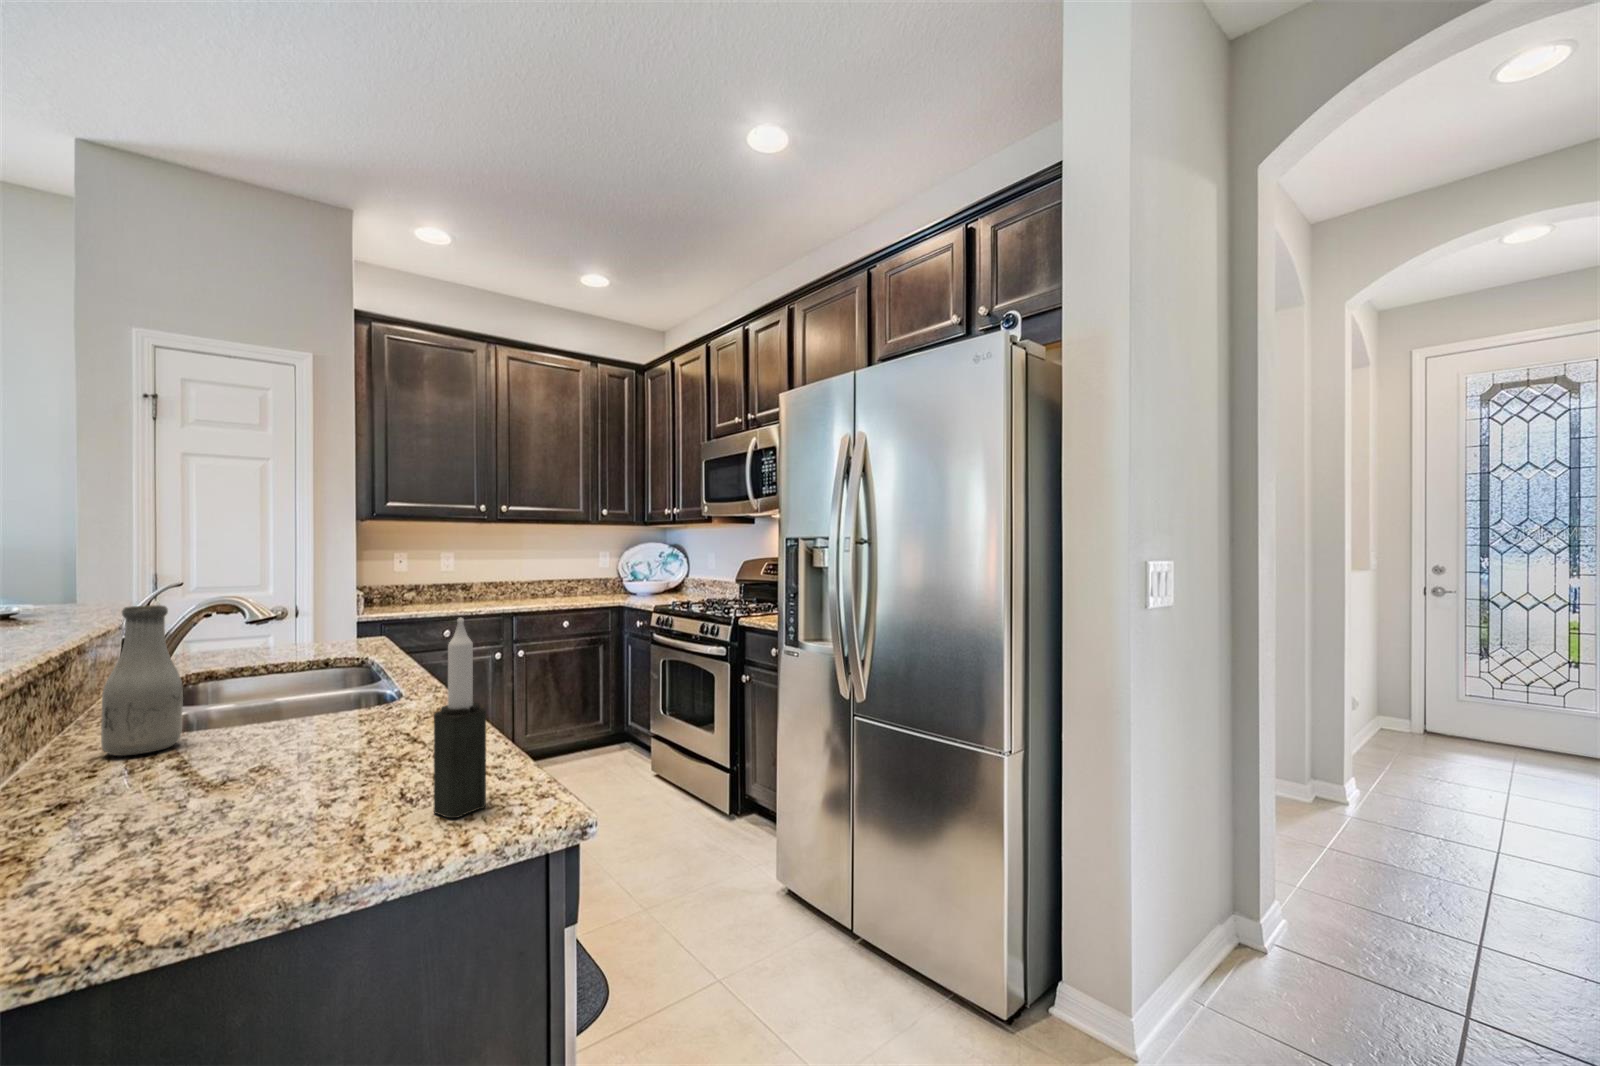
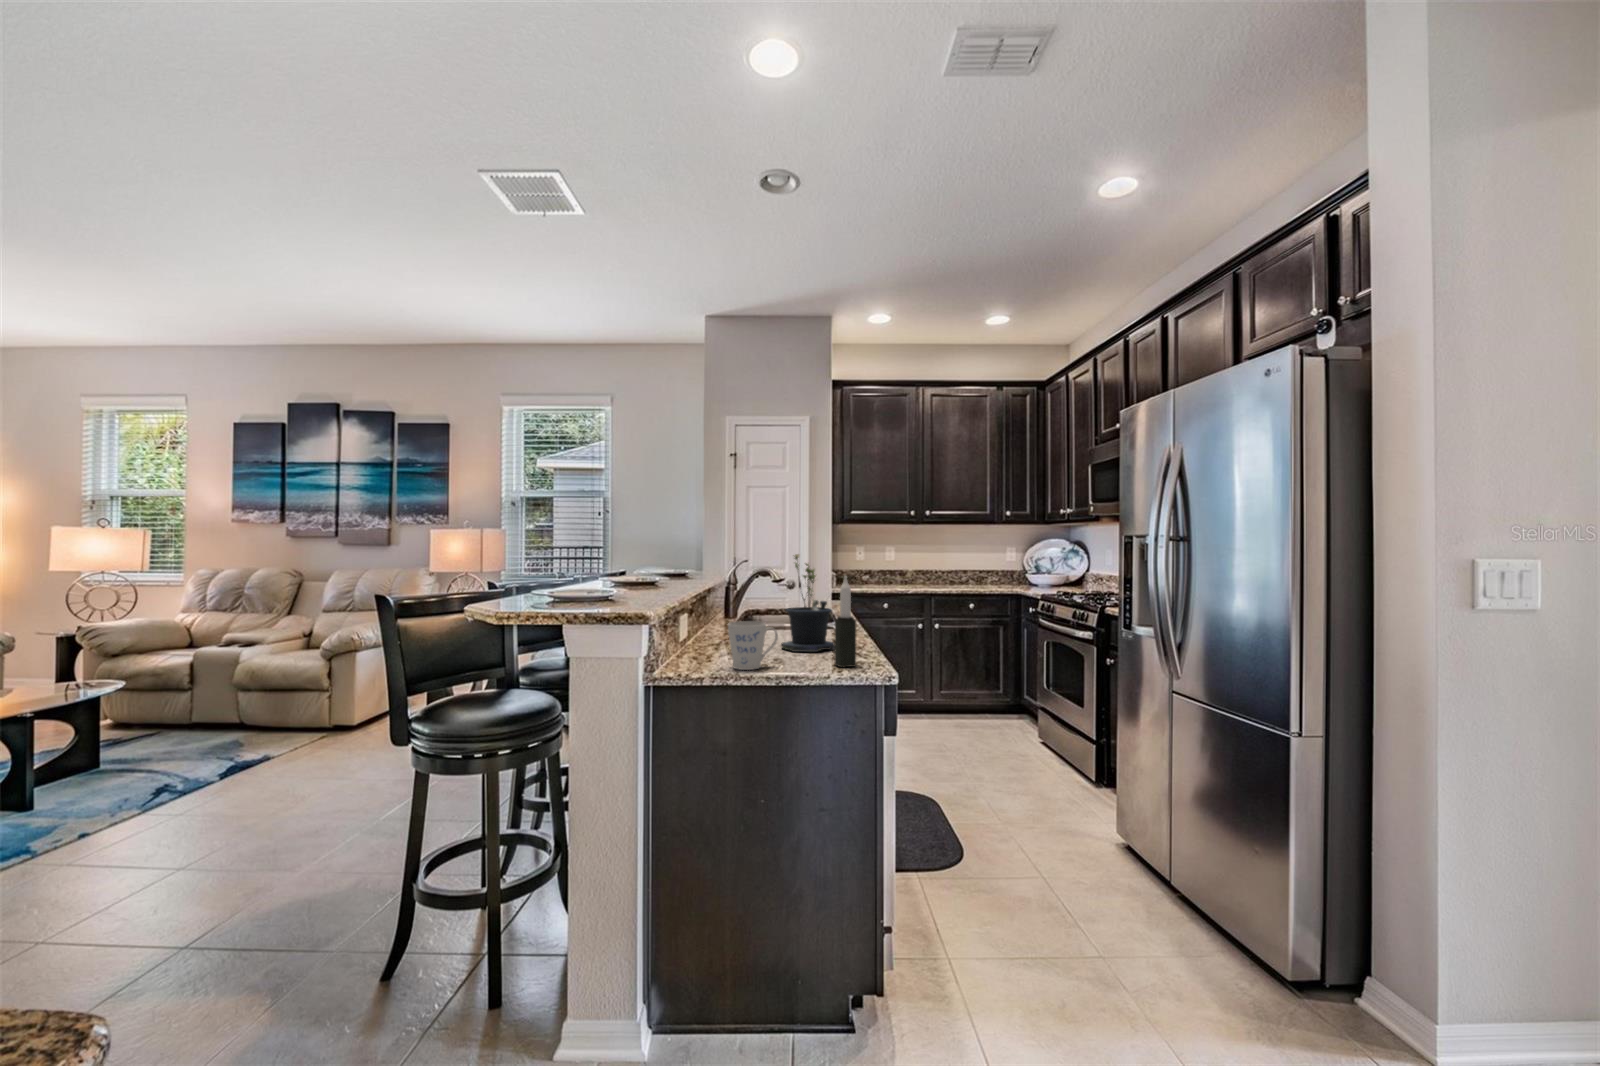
potted plant: none [279,573,418,787] -> present [781,554,835,652]
bottle: present [101,605,183,756] -> none [720,568,747,634]
mug: none [104,749,280,901] -> present [728,621,778,670]

